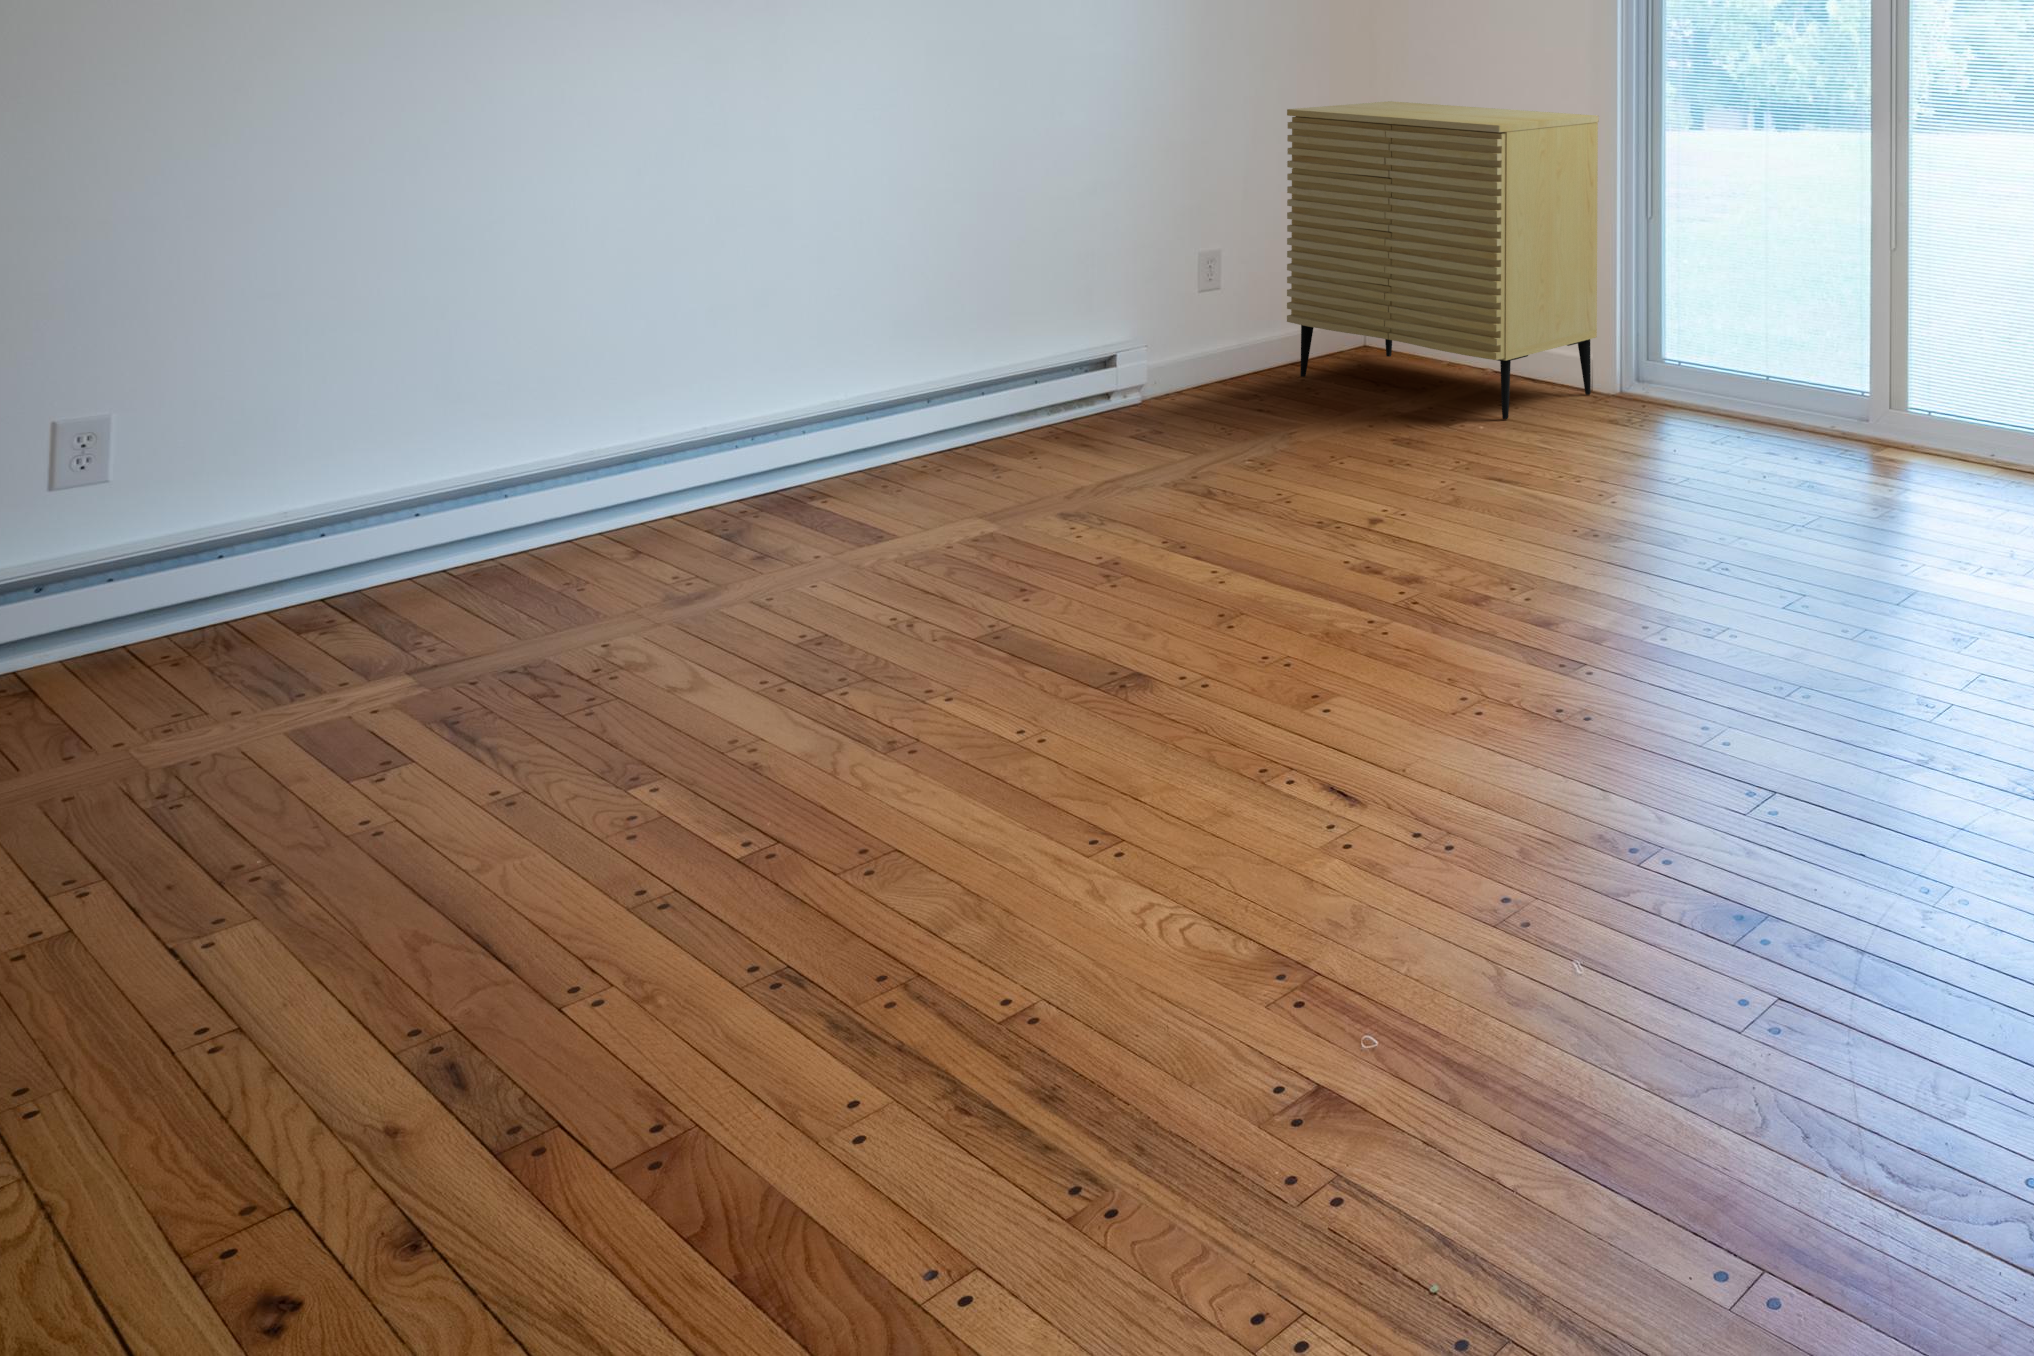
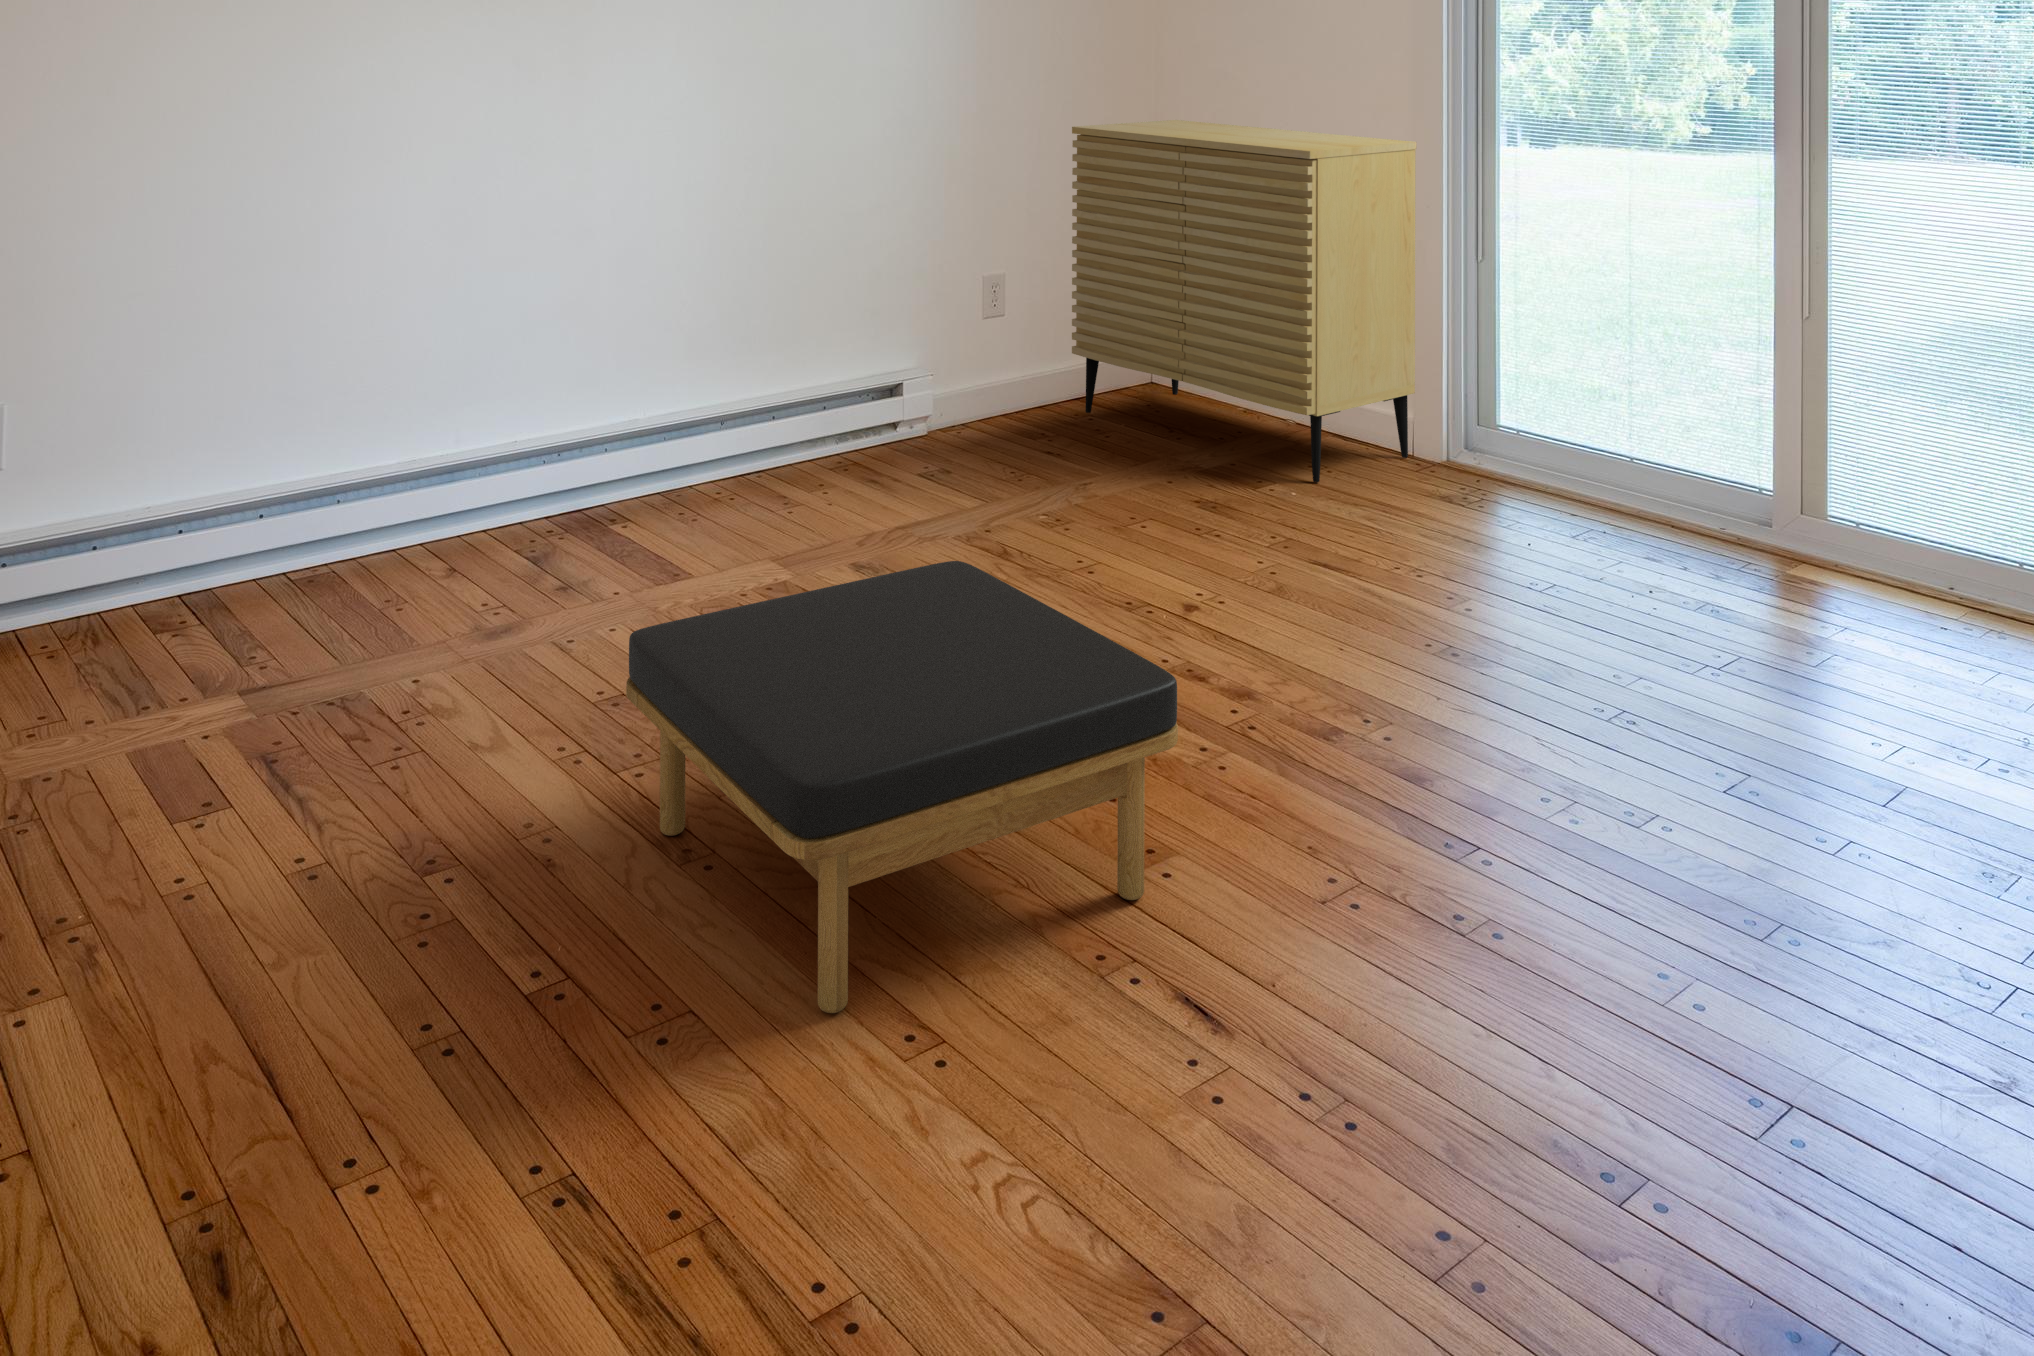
ottoman: none [831,485,1331,835] -> present [626,561,1178,1013]

